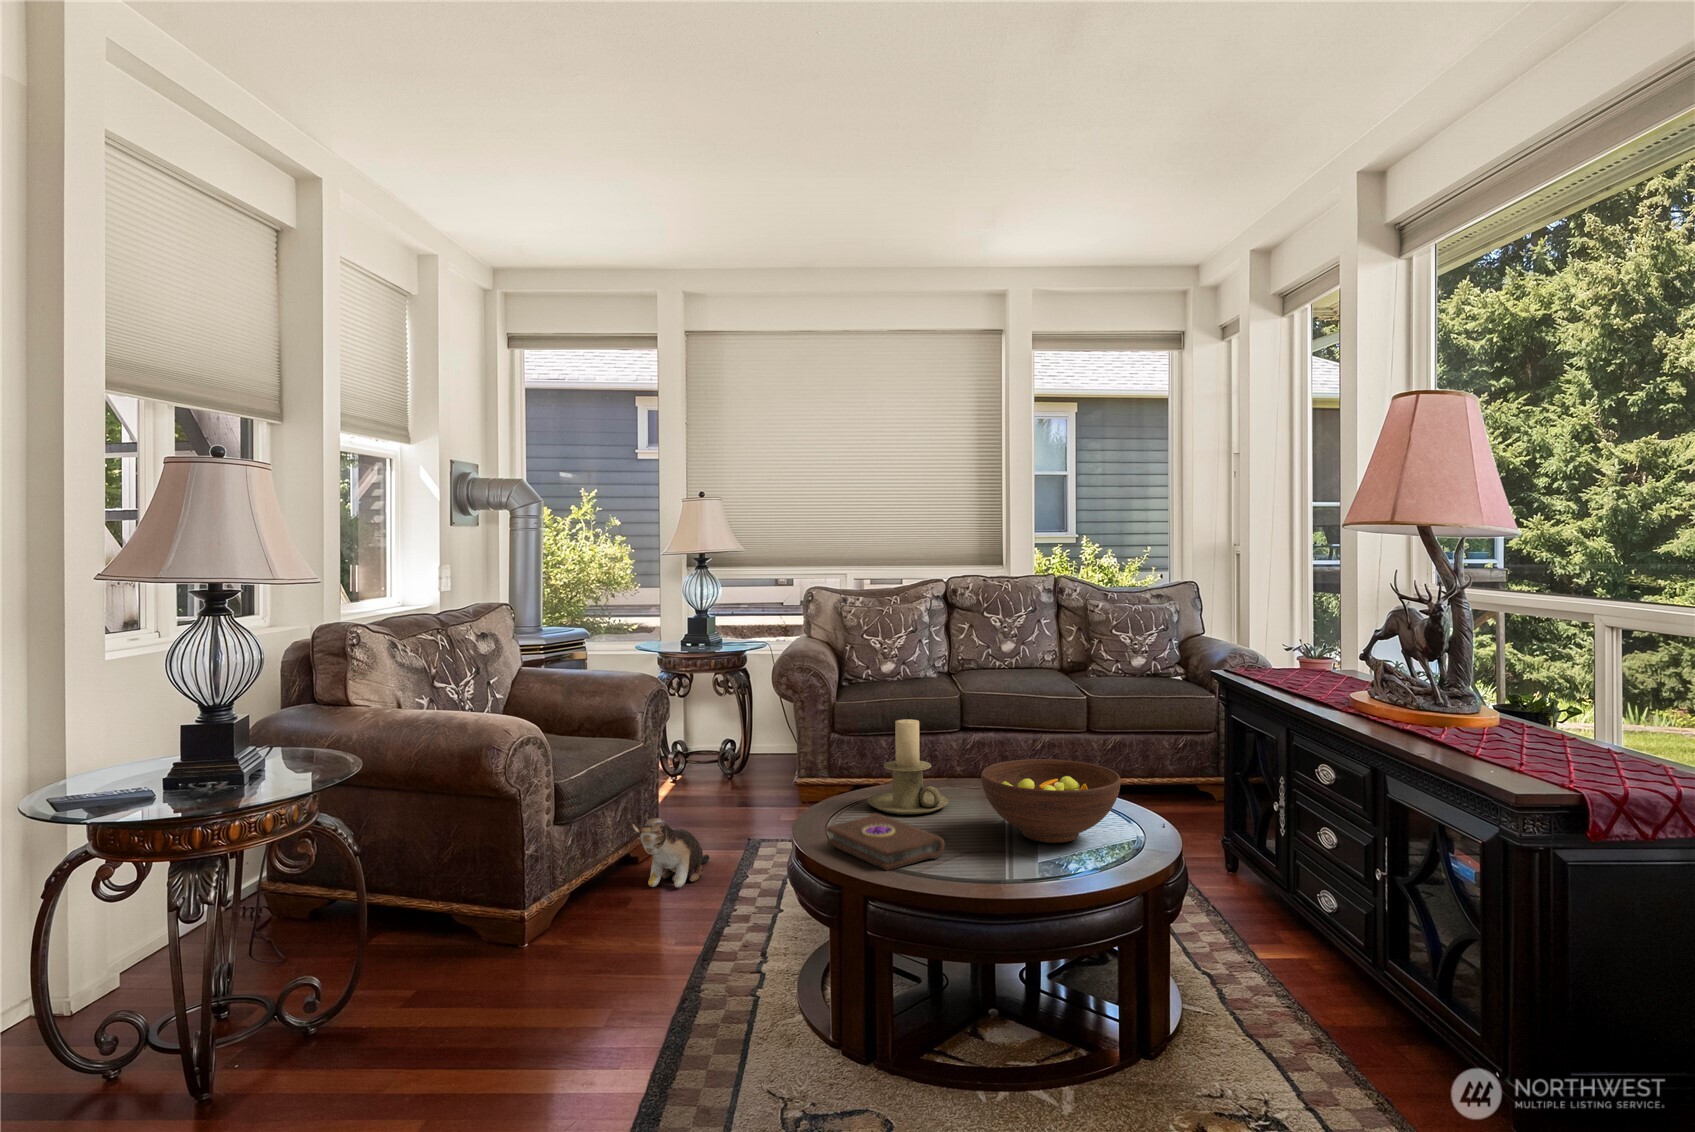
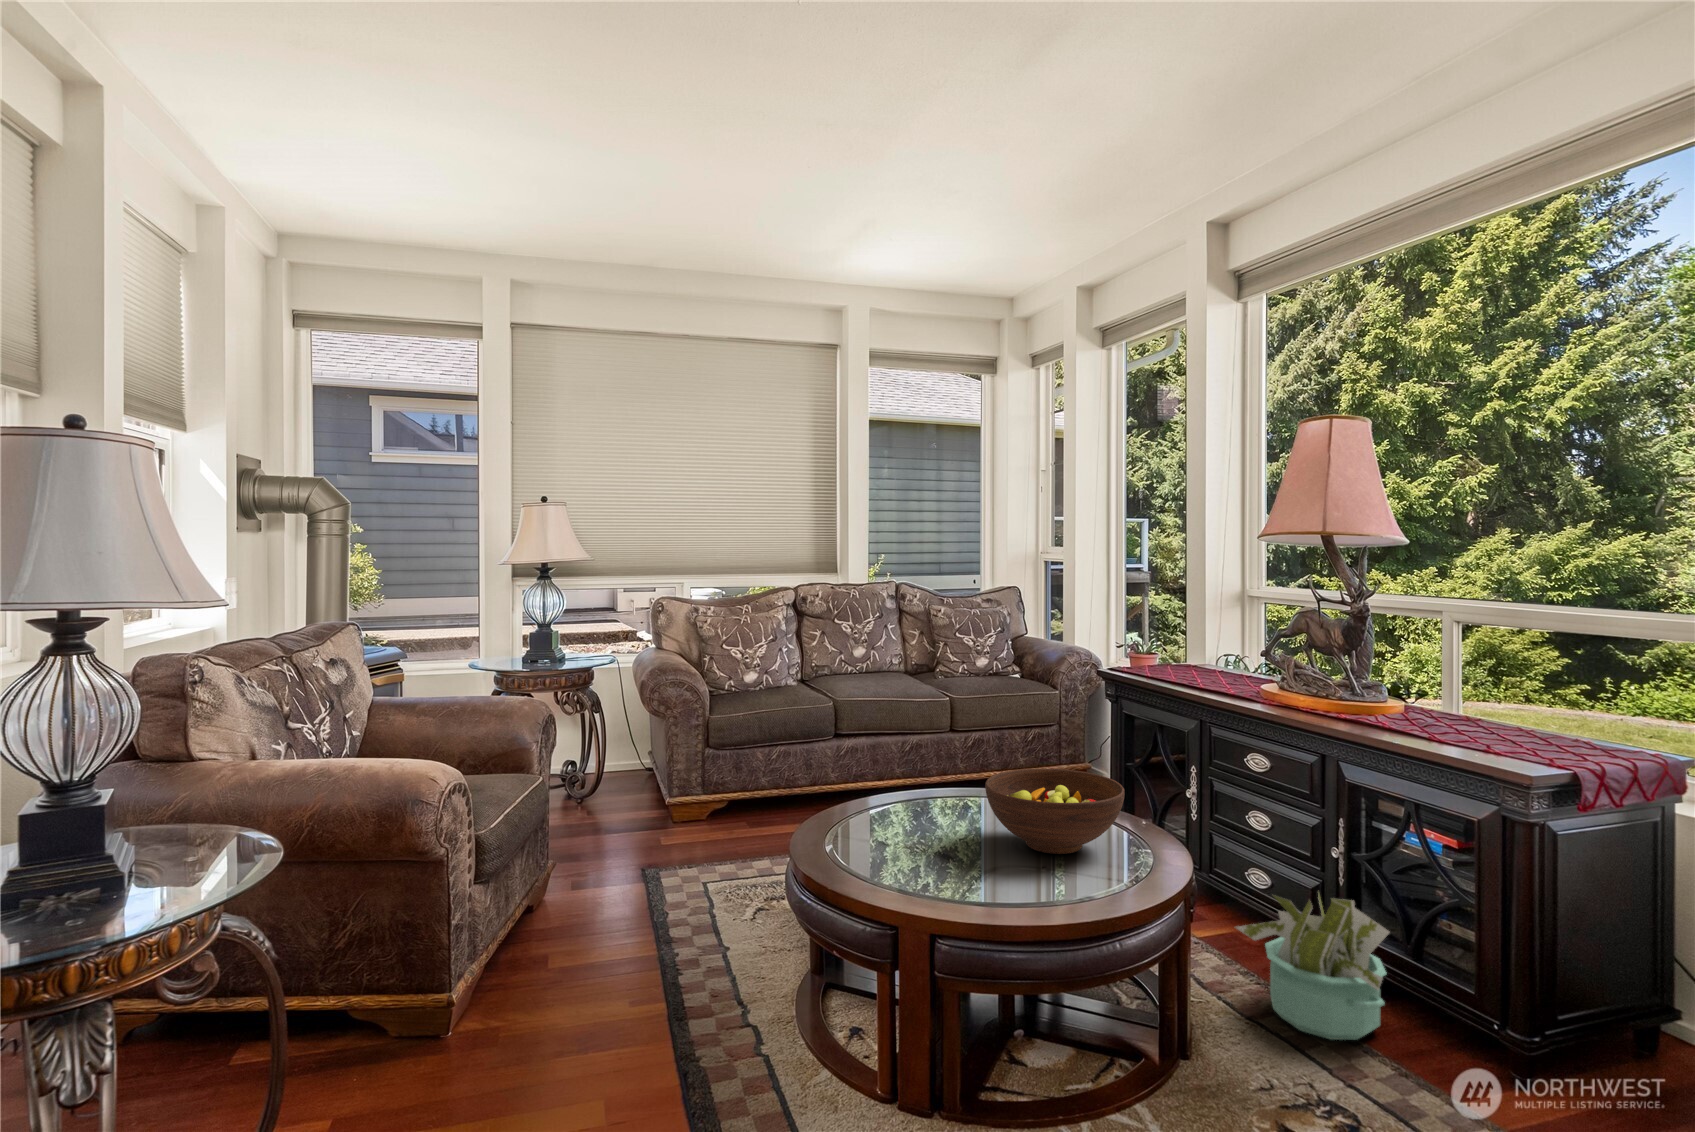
candle holder: present [867,719,949,815] -> none [843,736,927,836]
book: present [827,813,945,871] -> none [850,840,982,904]
plush toy: present [632,818,709,887] -> none [551,861,621,939]
decorative plant: none [1246,909,1416,1073] -> present [1236,895,1390,1040]

